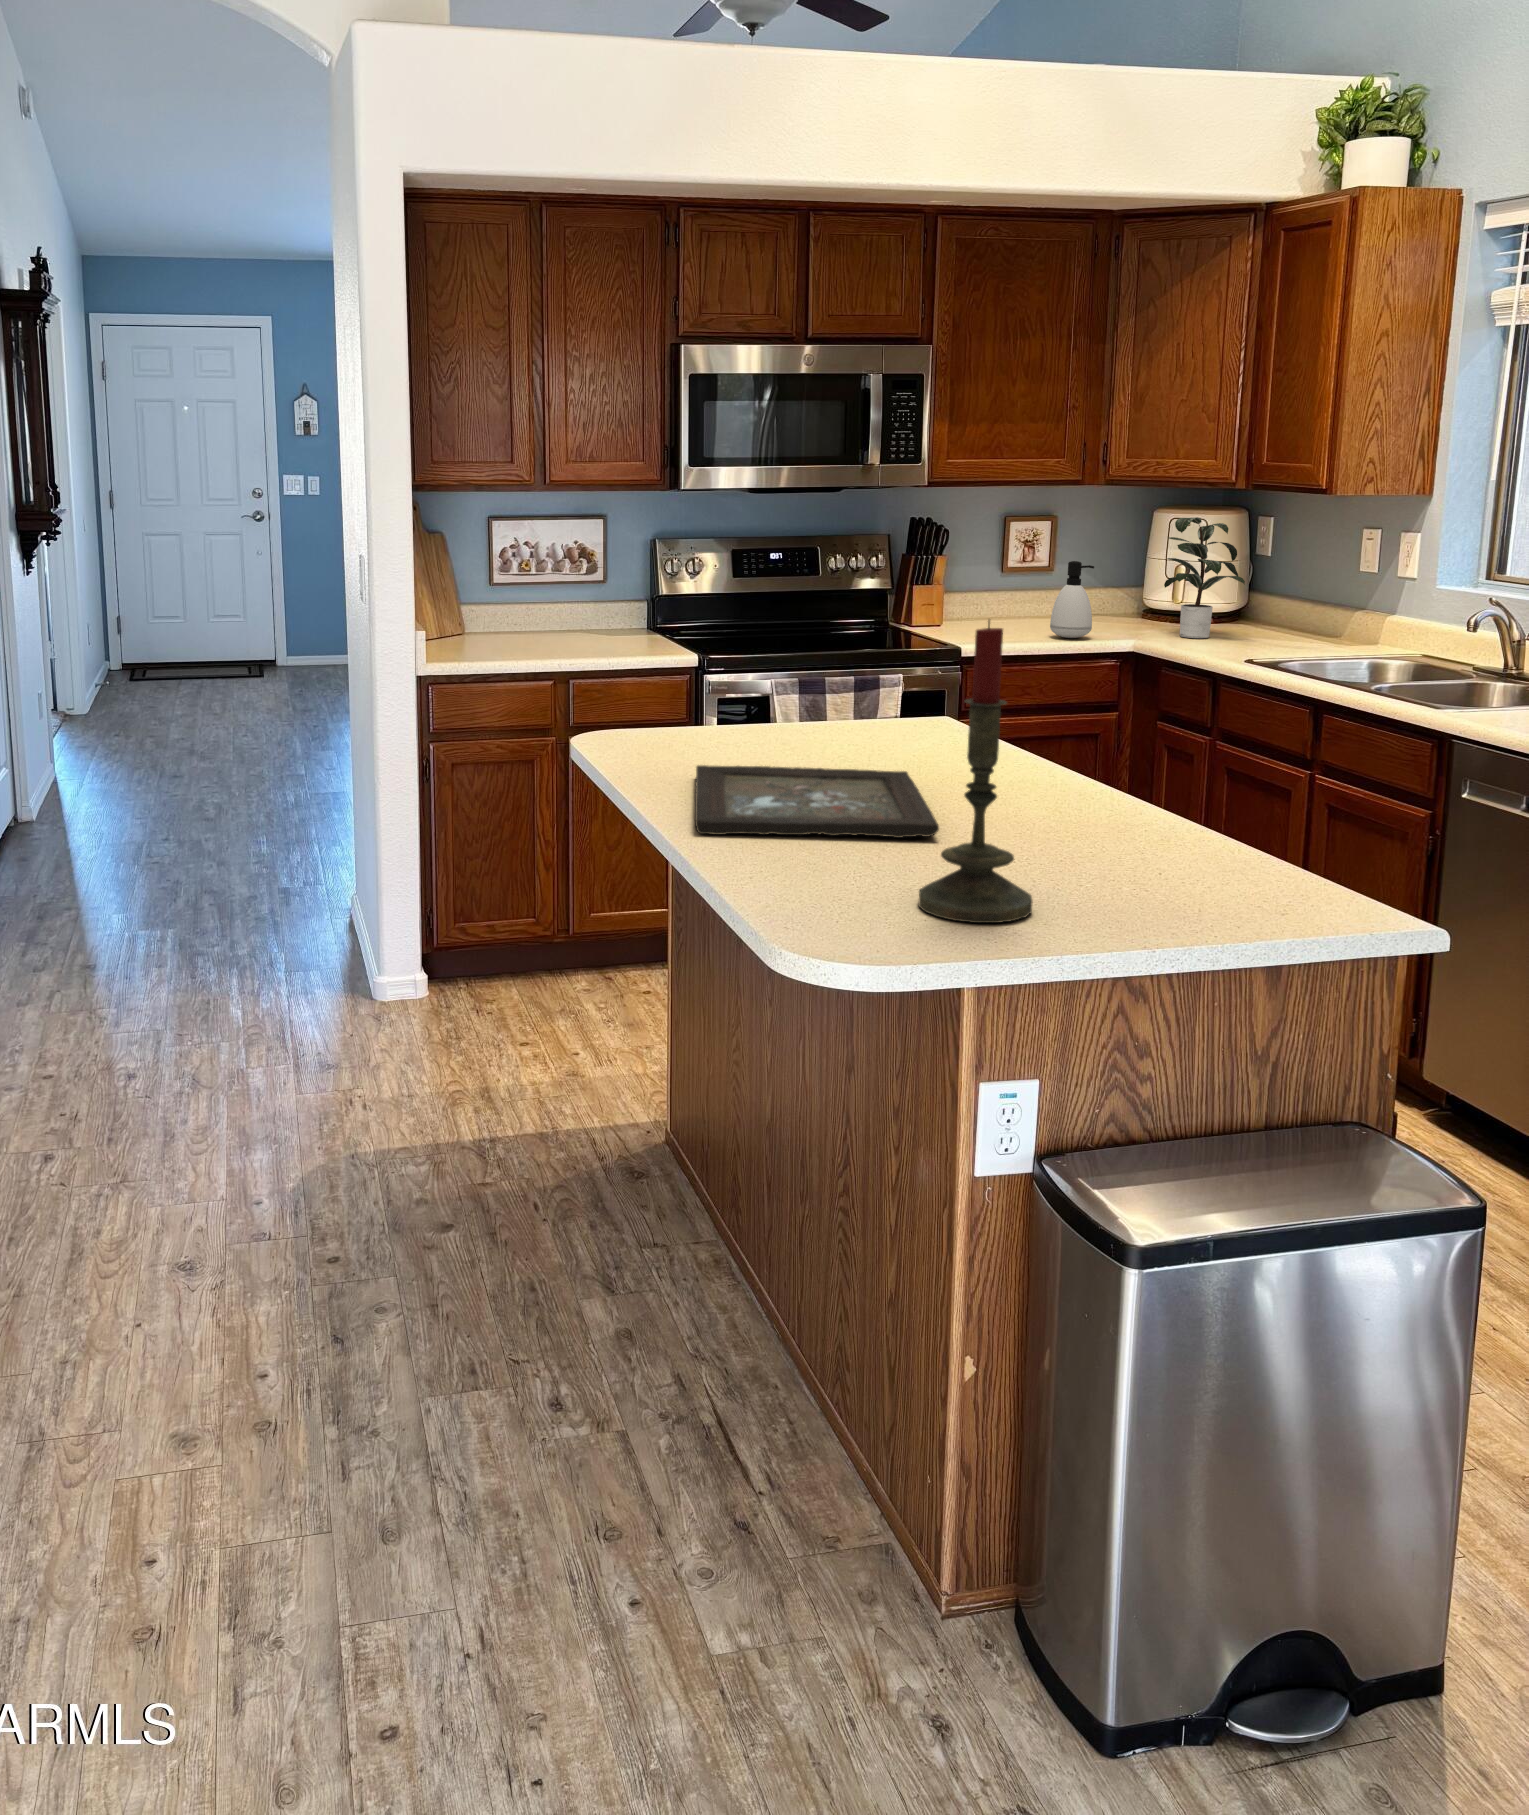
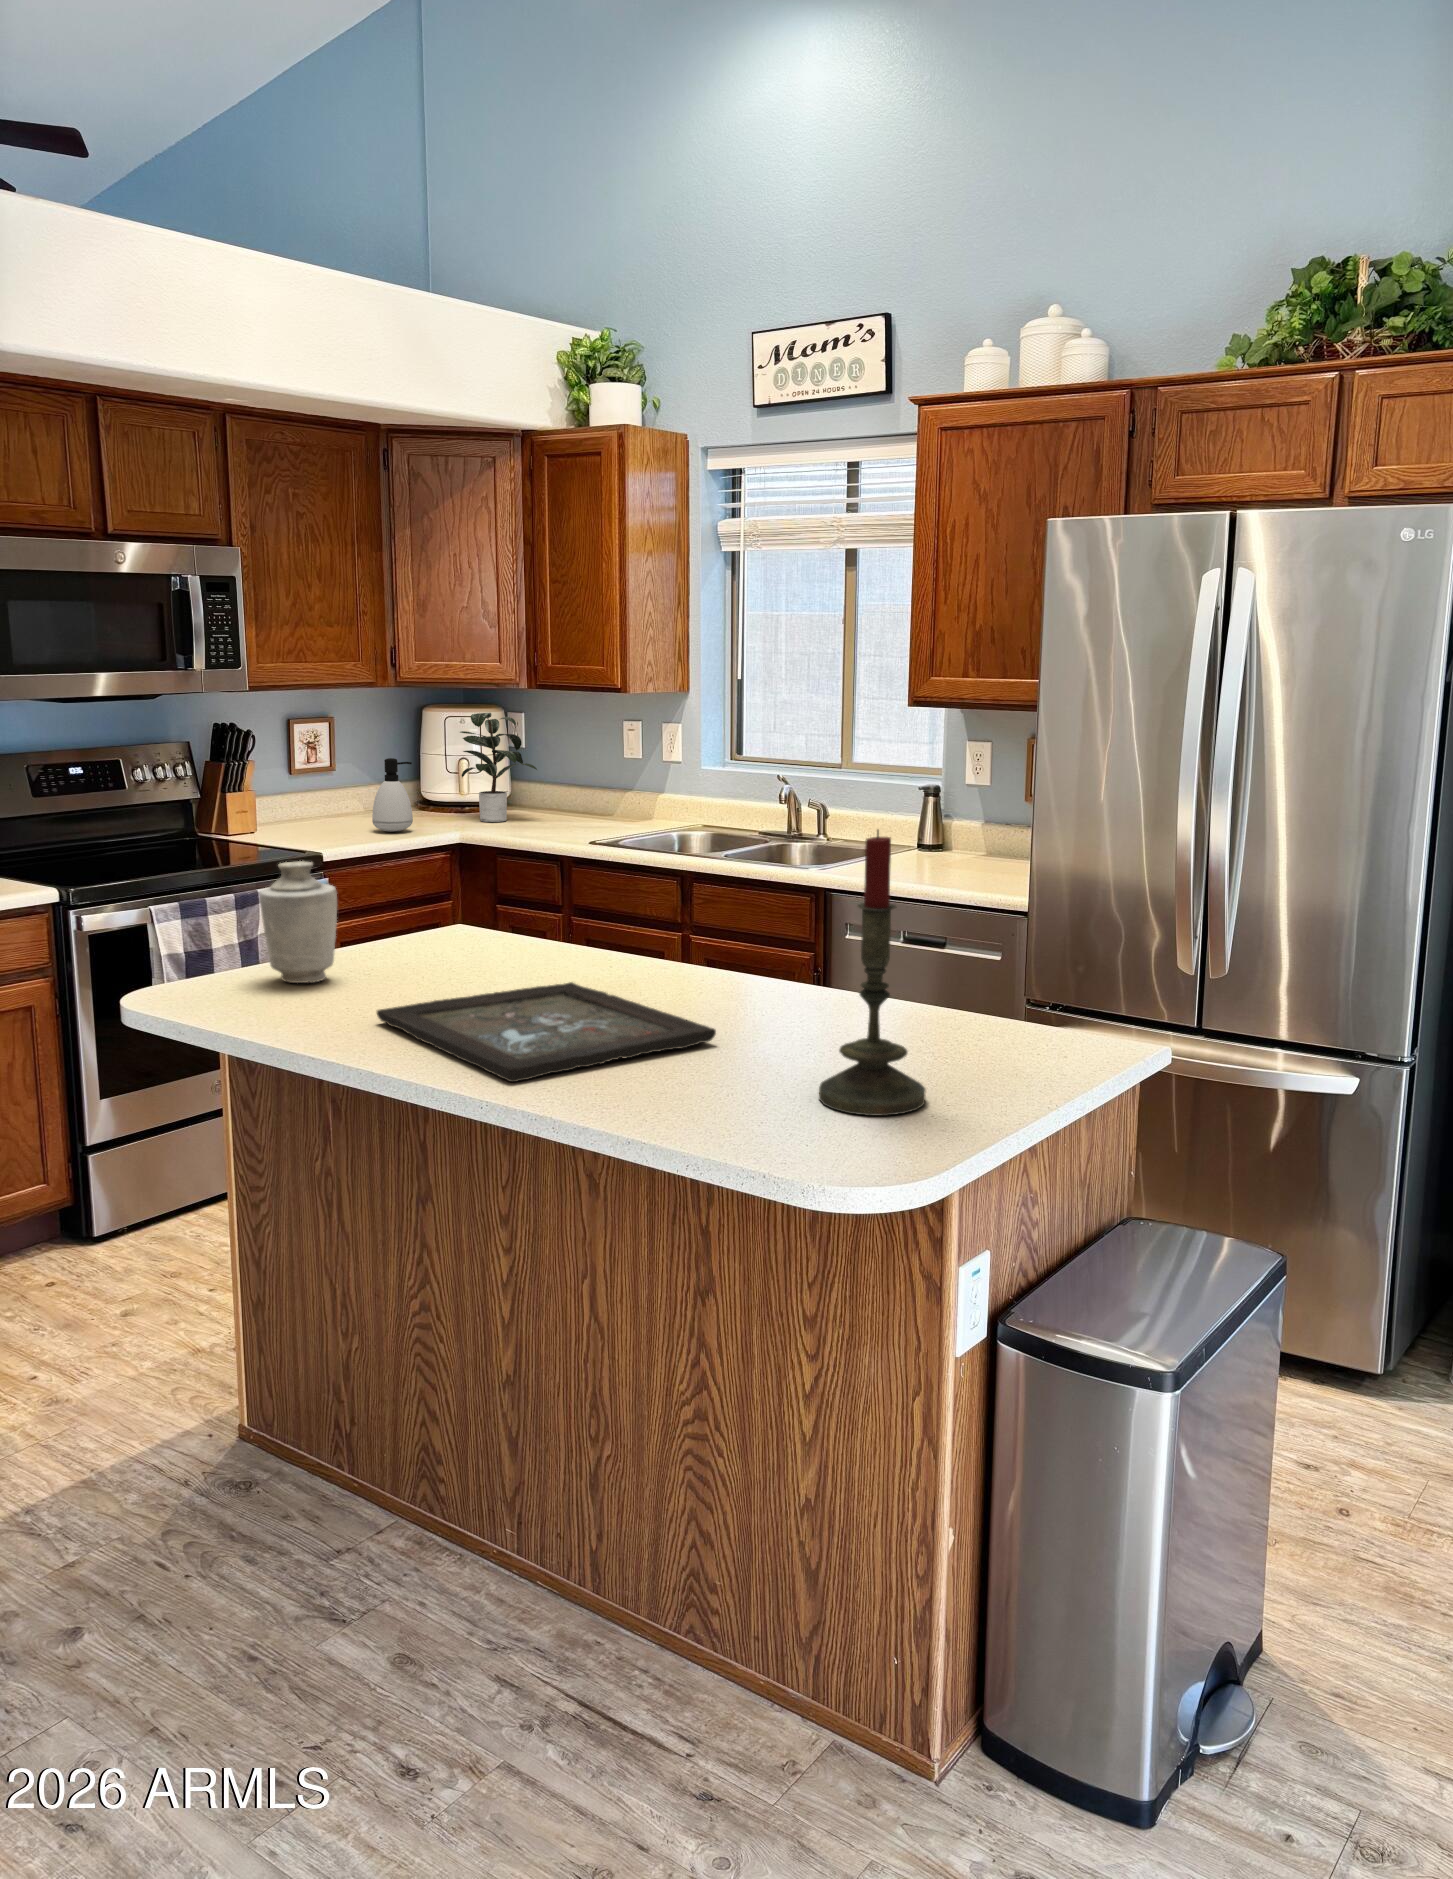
vase: none [678,631,745,743] -> present [260,861,337,983]

